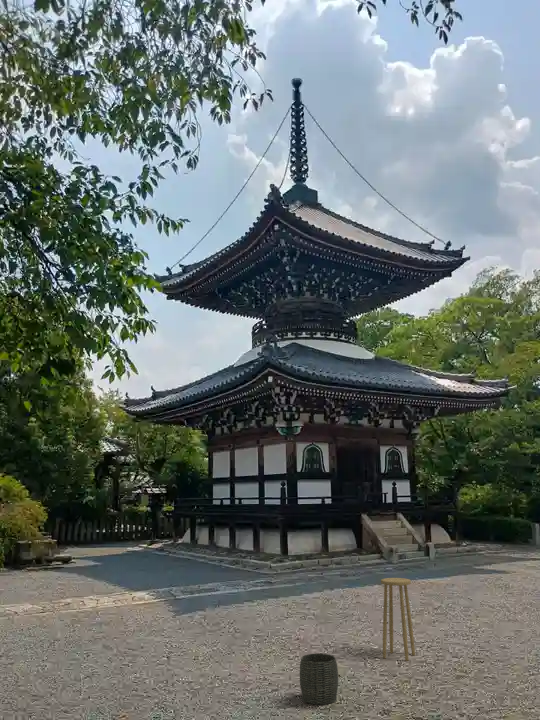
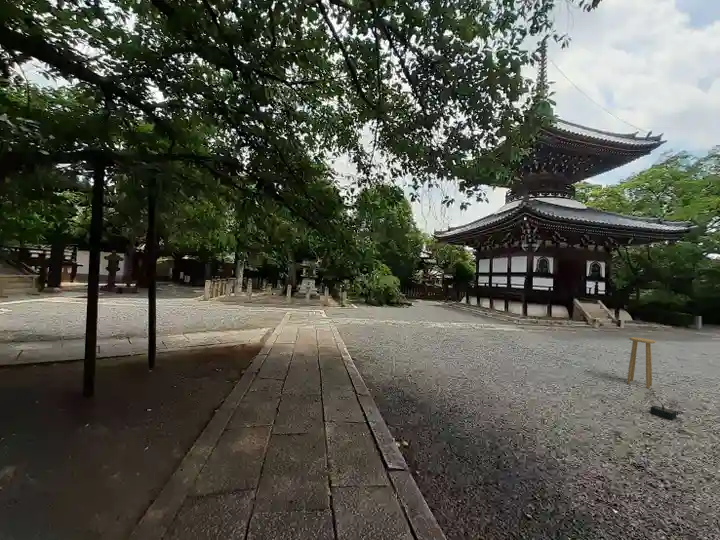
woven basket: present [300,654,338,705] -> none [583,374,612,405]
decorative plant: none [376,661,420,708] -> present [644,389,681,420]

